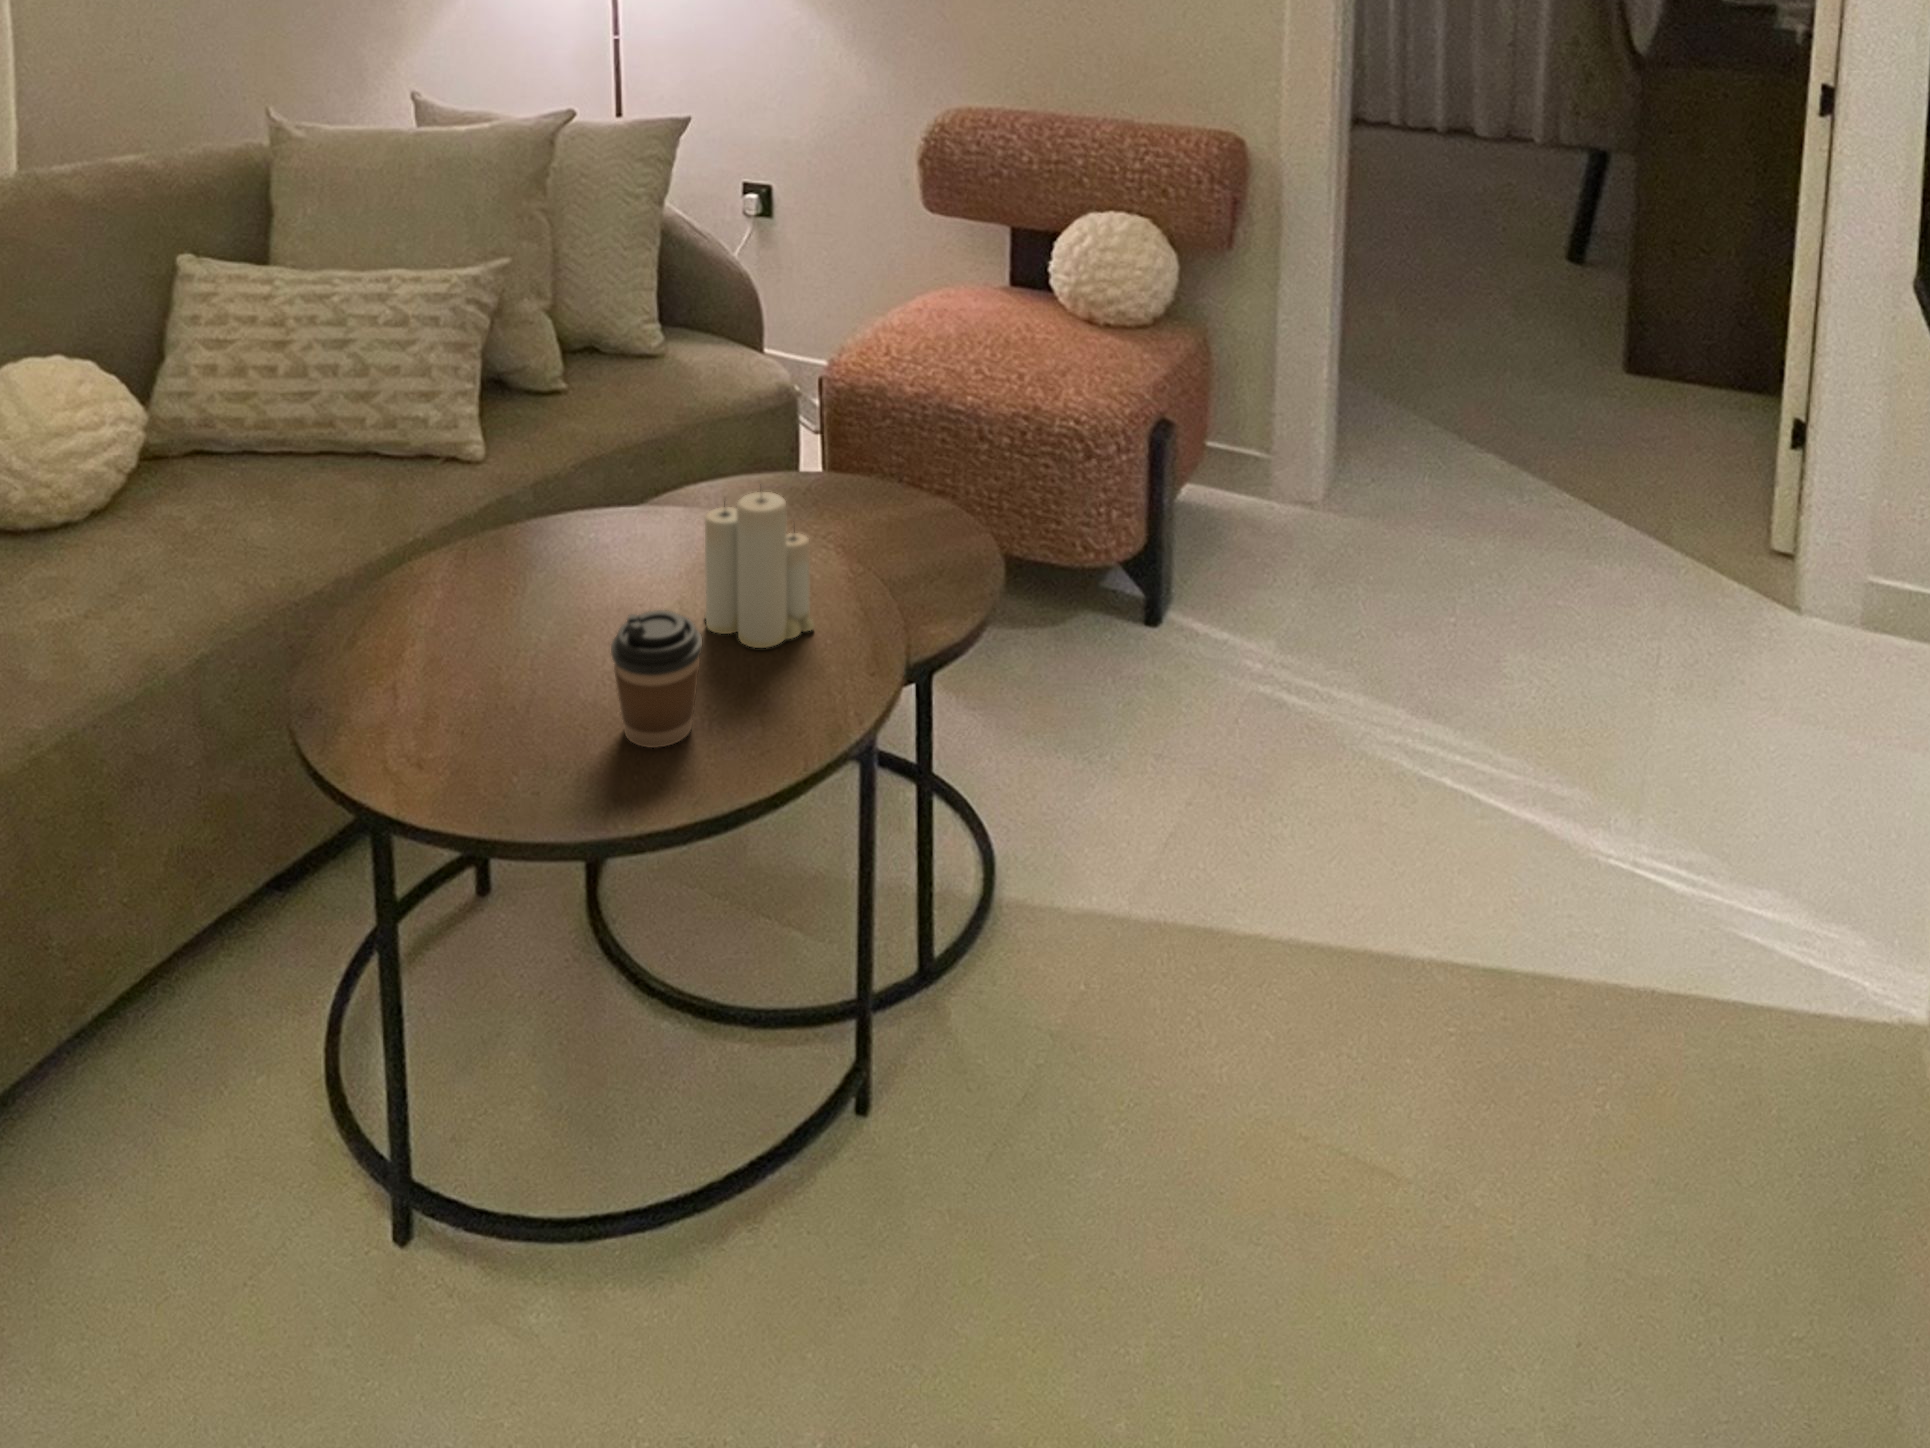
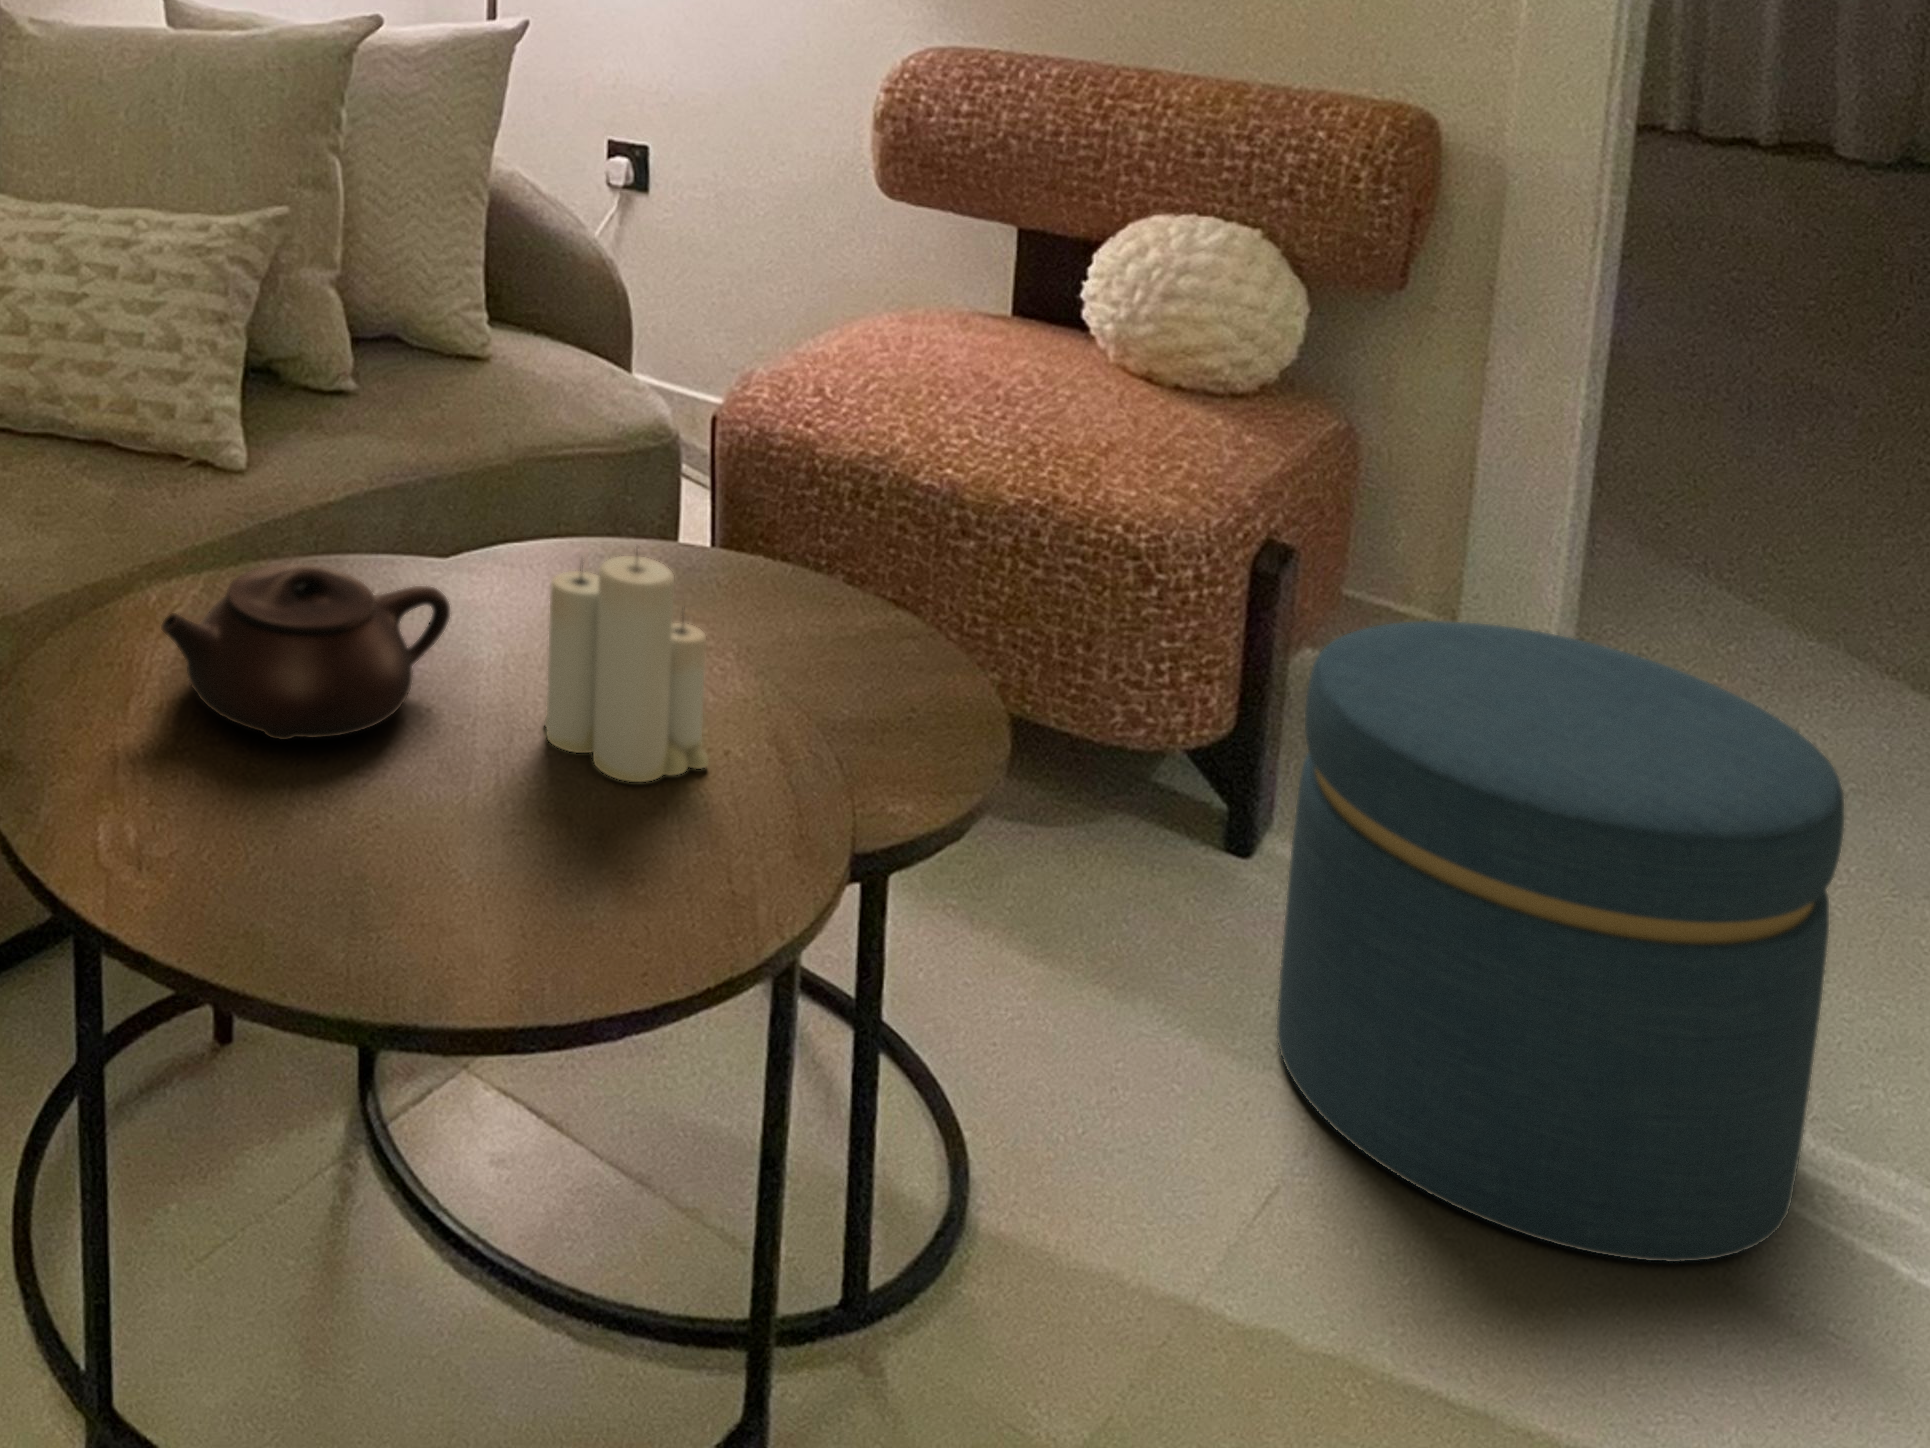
ottoman: none [1175,459,1455,838] -> present [1277,621,1844,1262]
teapot: none [424,529,637,660] -> present [162,564,450,740]
coffee cup: present [611,610,702,748] -> none [410,701,543,898]

